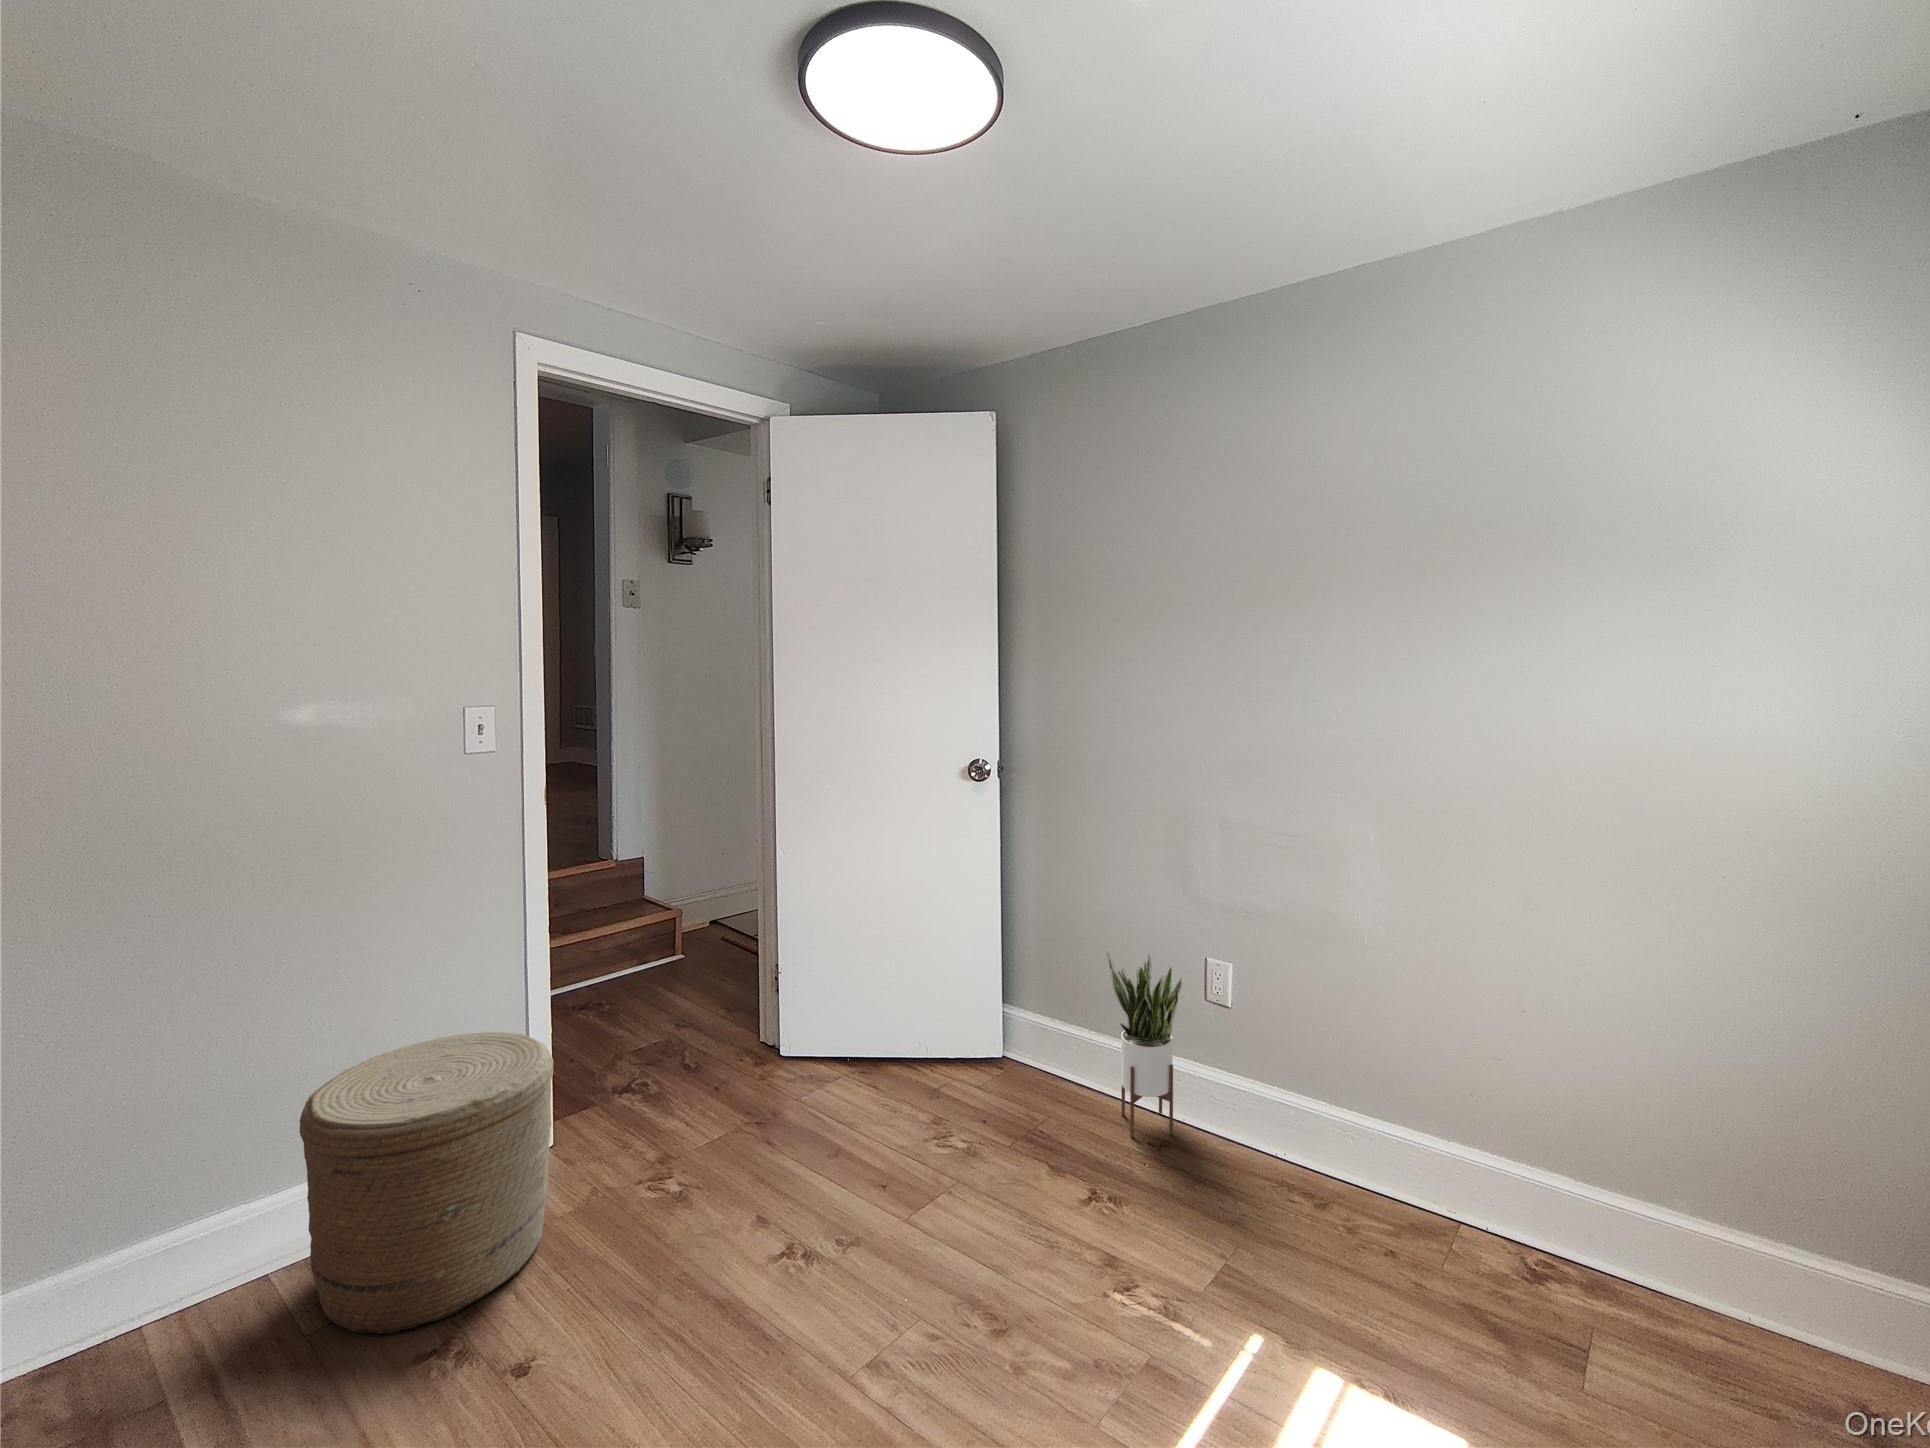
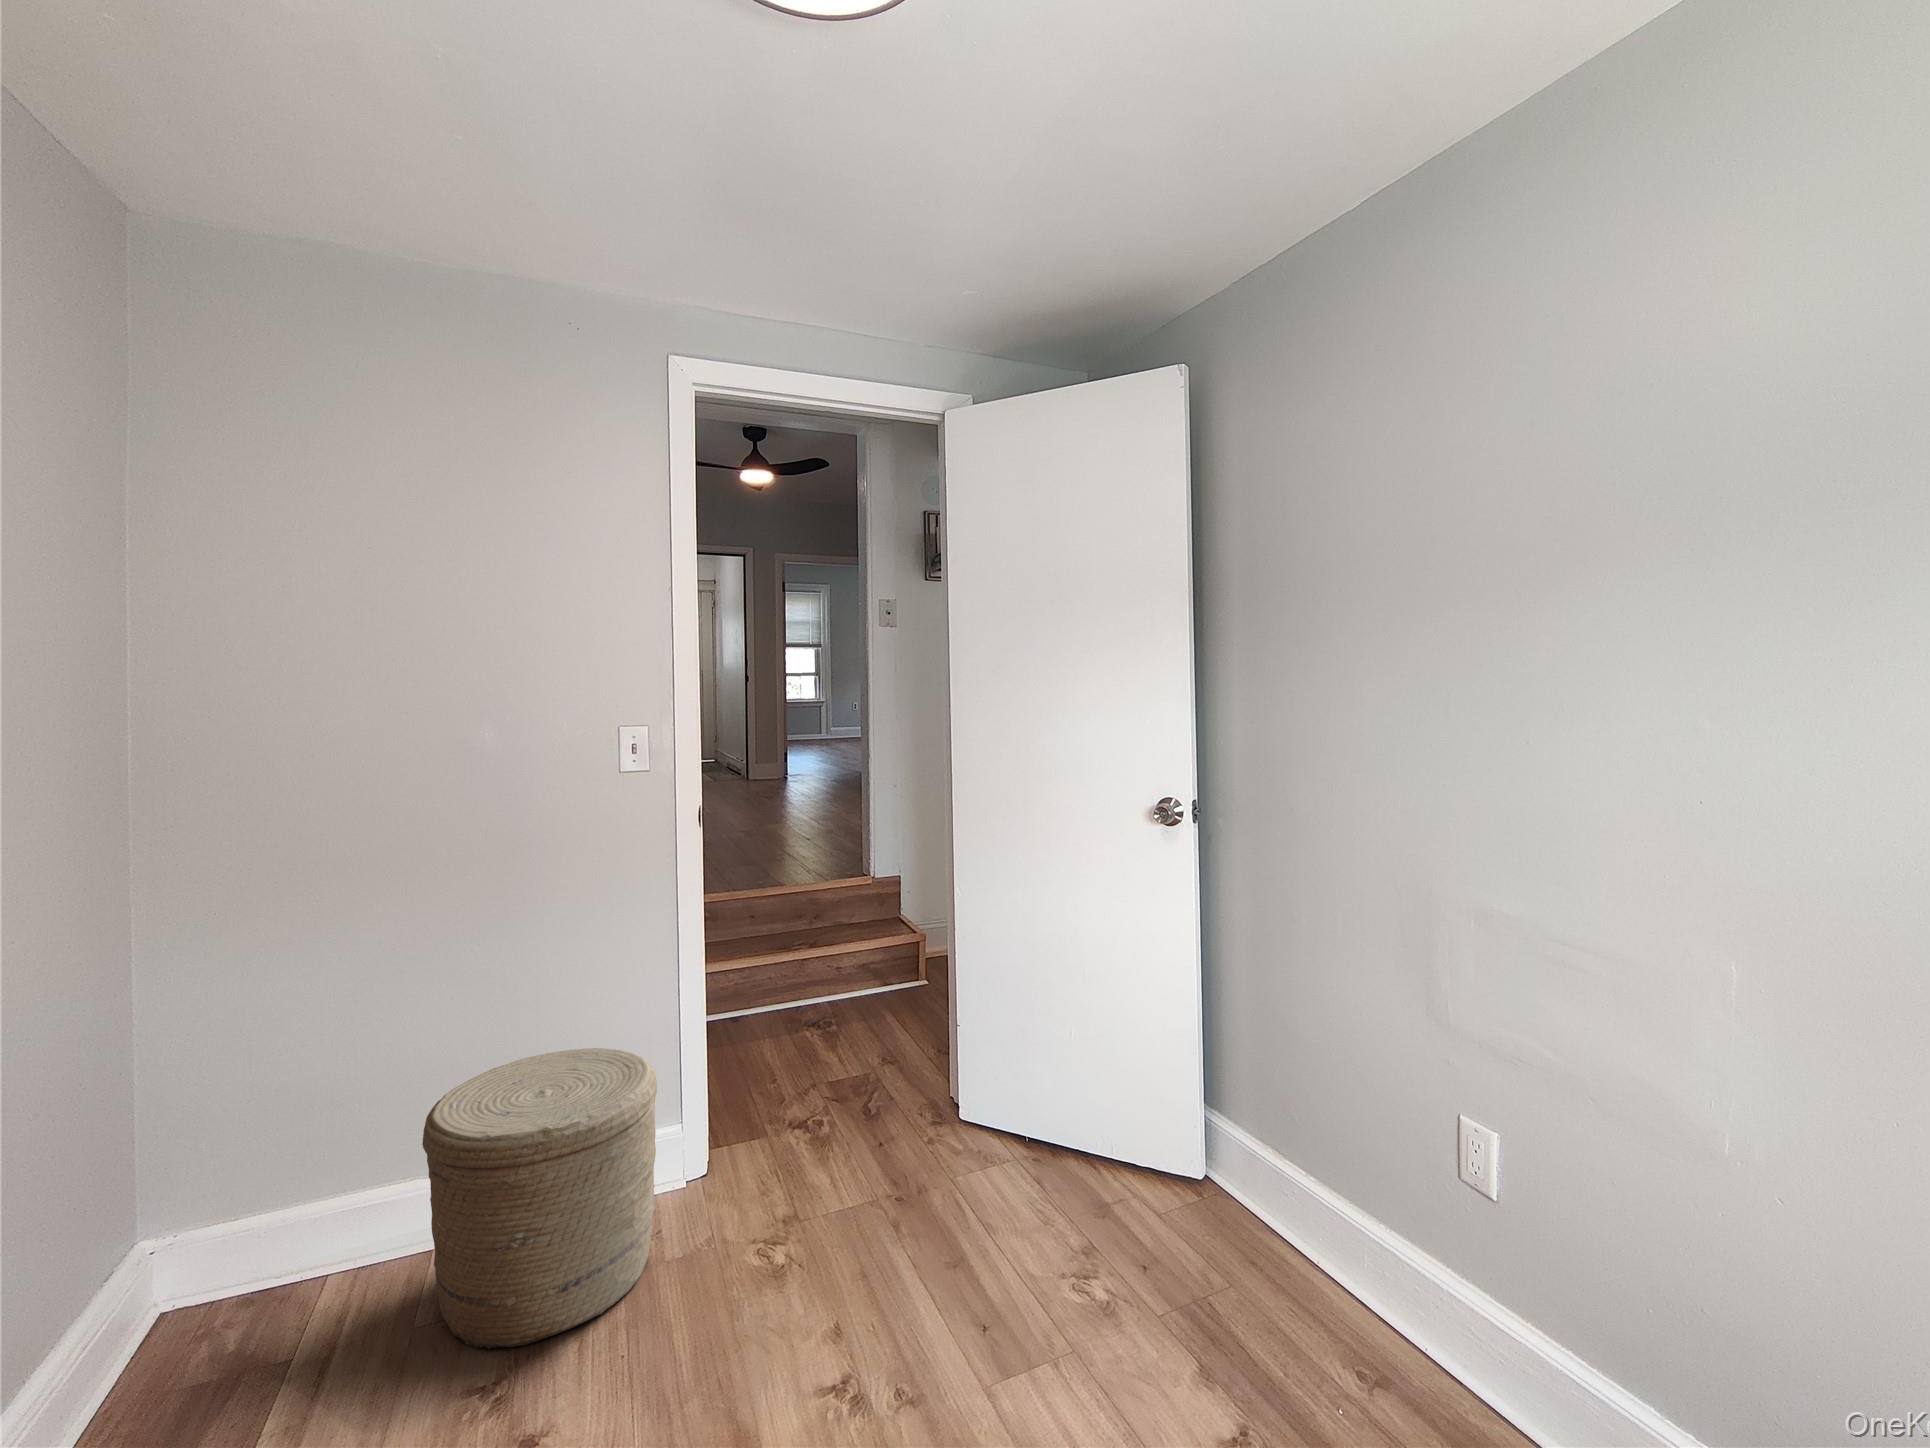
potted plant: present [1106,951,1182,1137] -> none [1308,1074,1423,1375]

